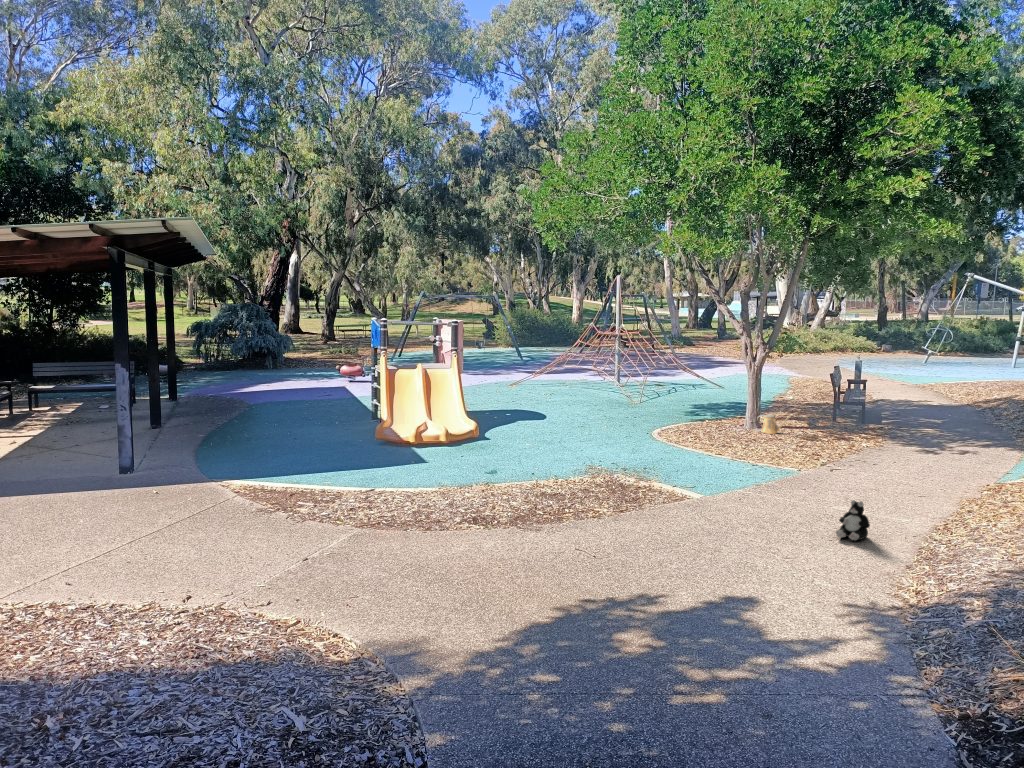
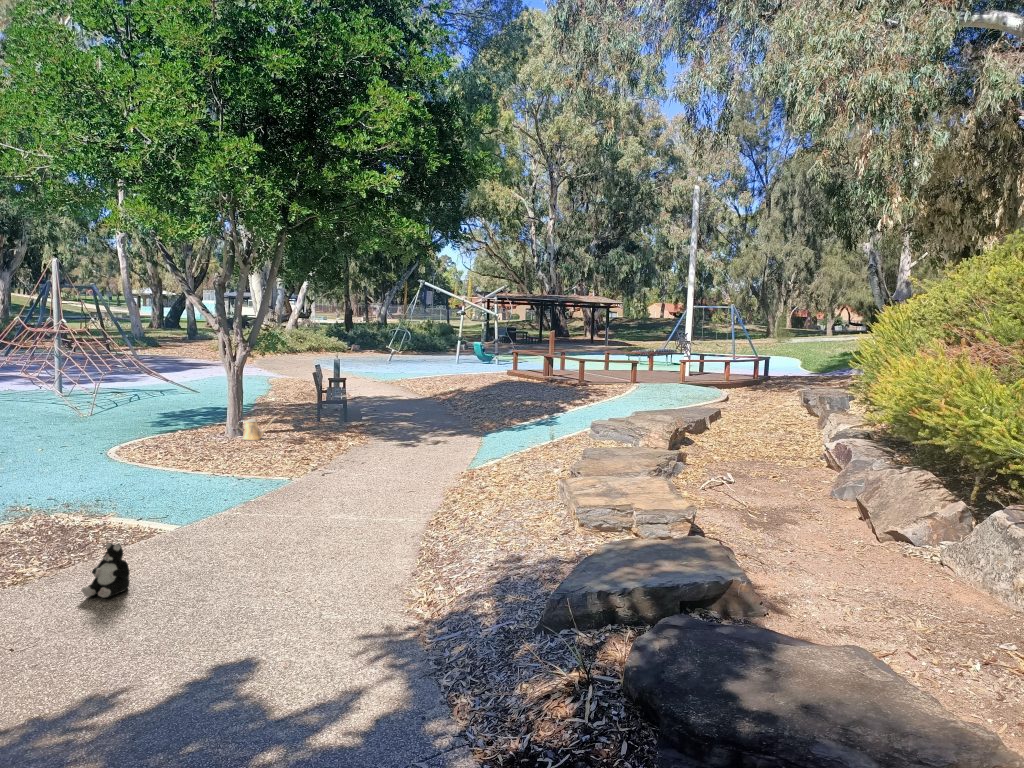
plush toy: present [835,500,870,541] -> present [81,543,130,598]

